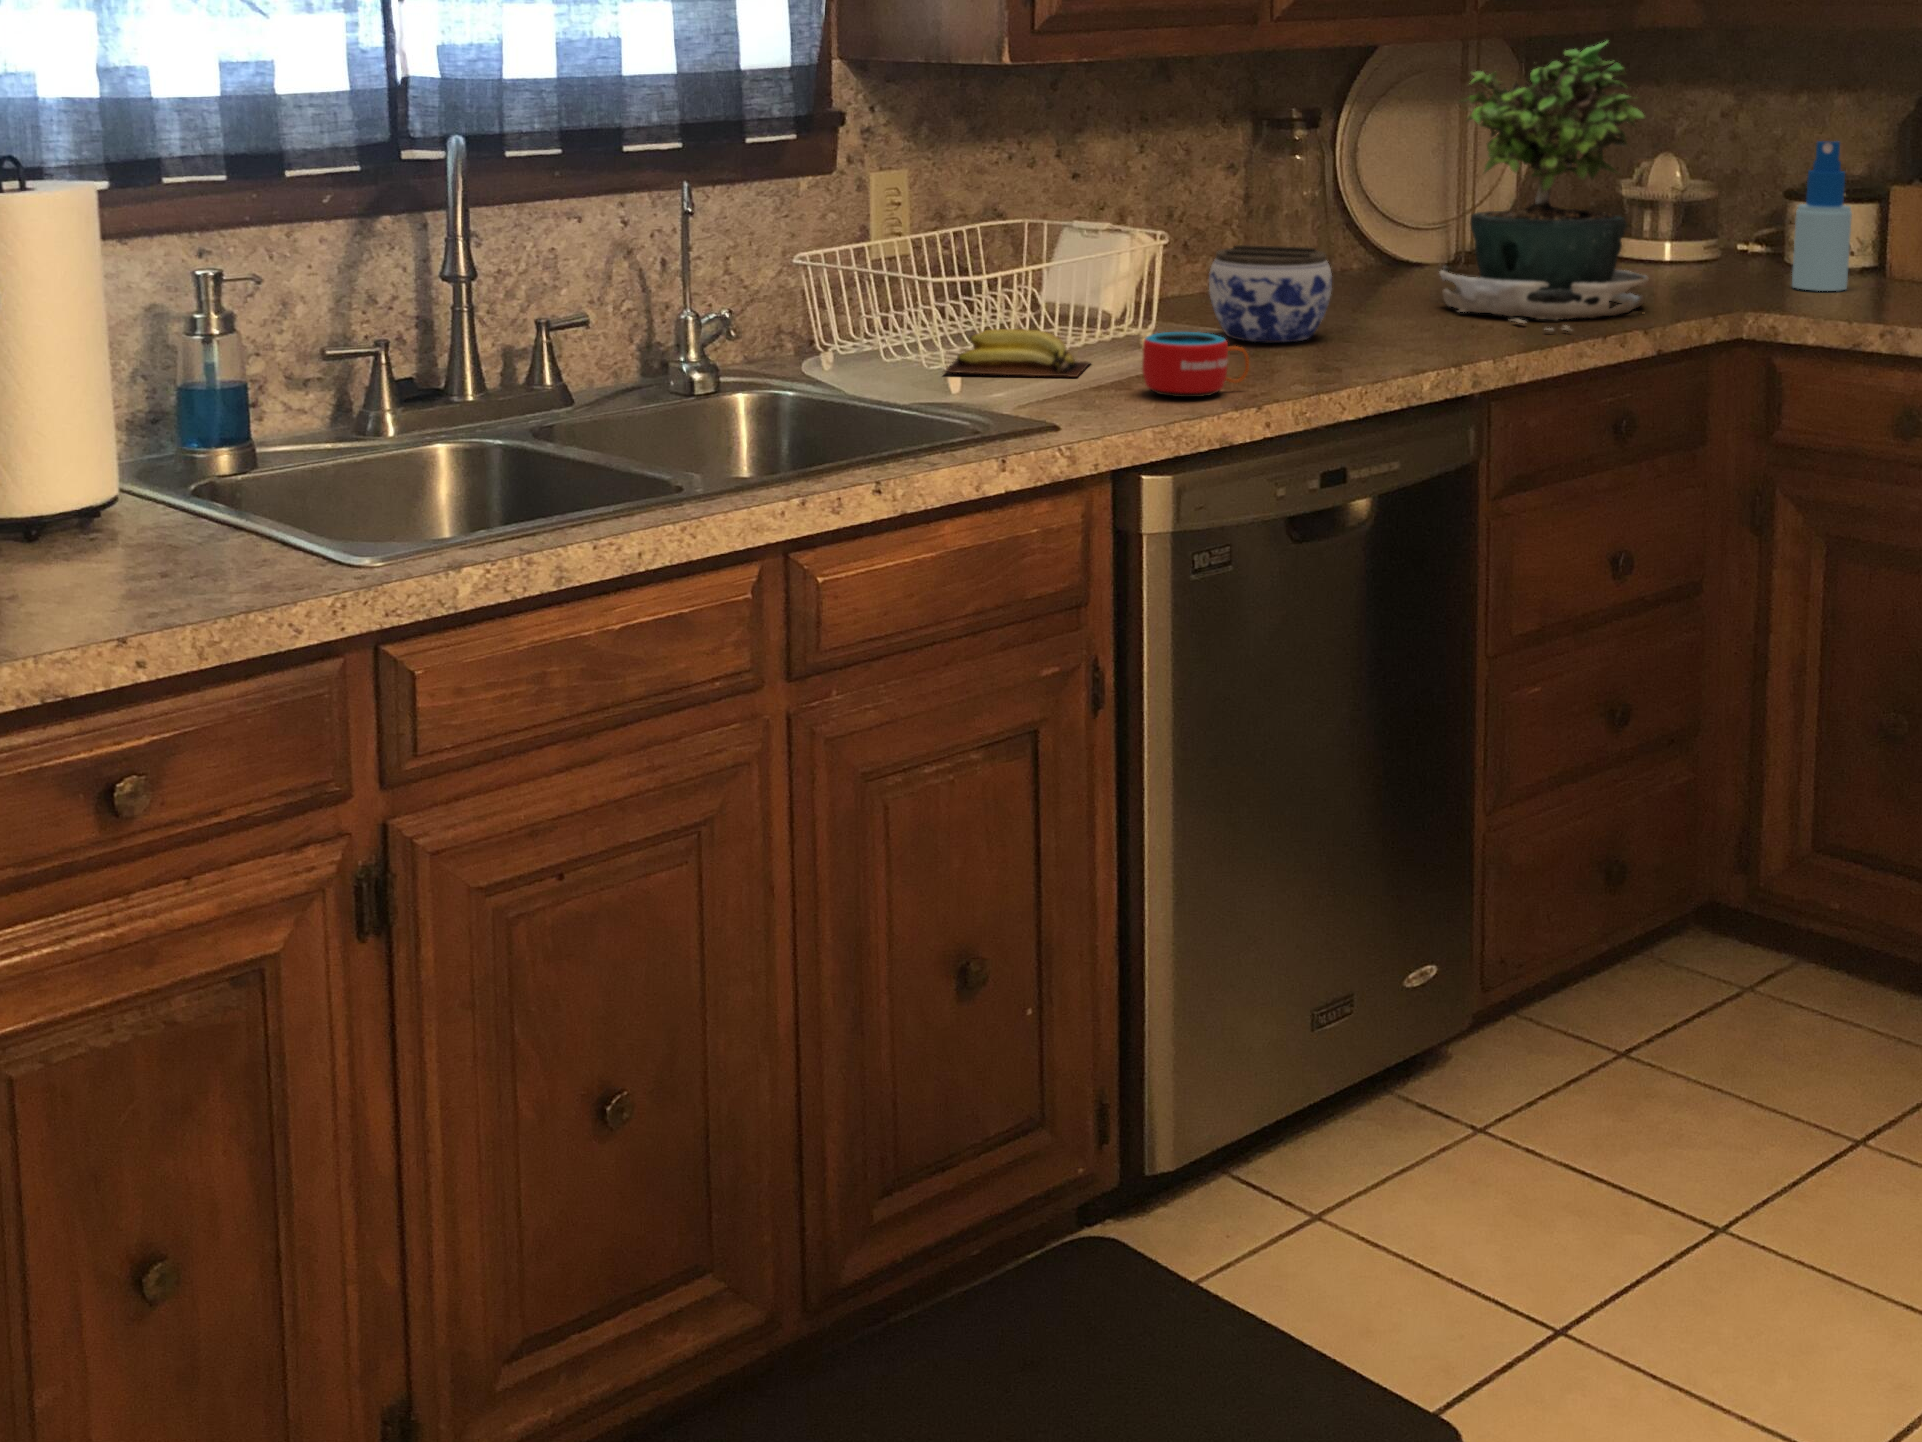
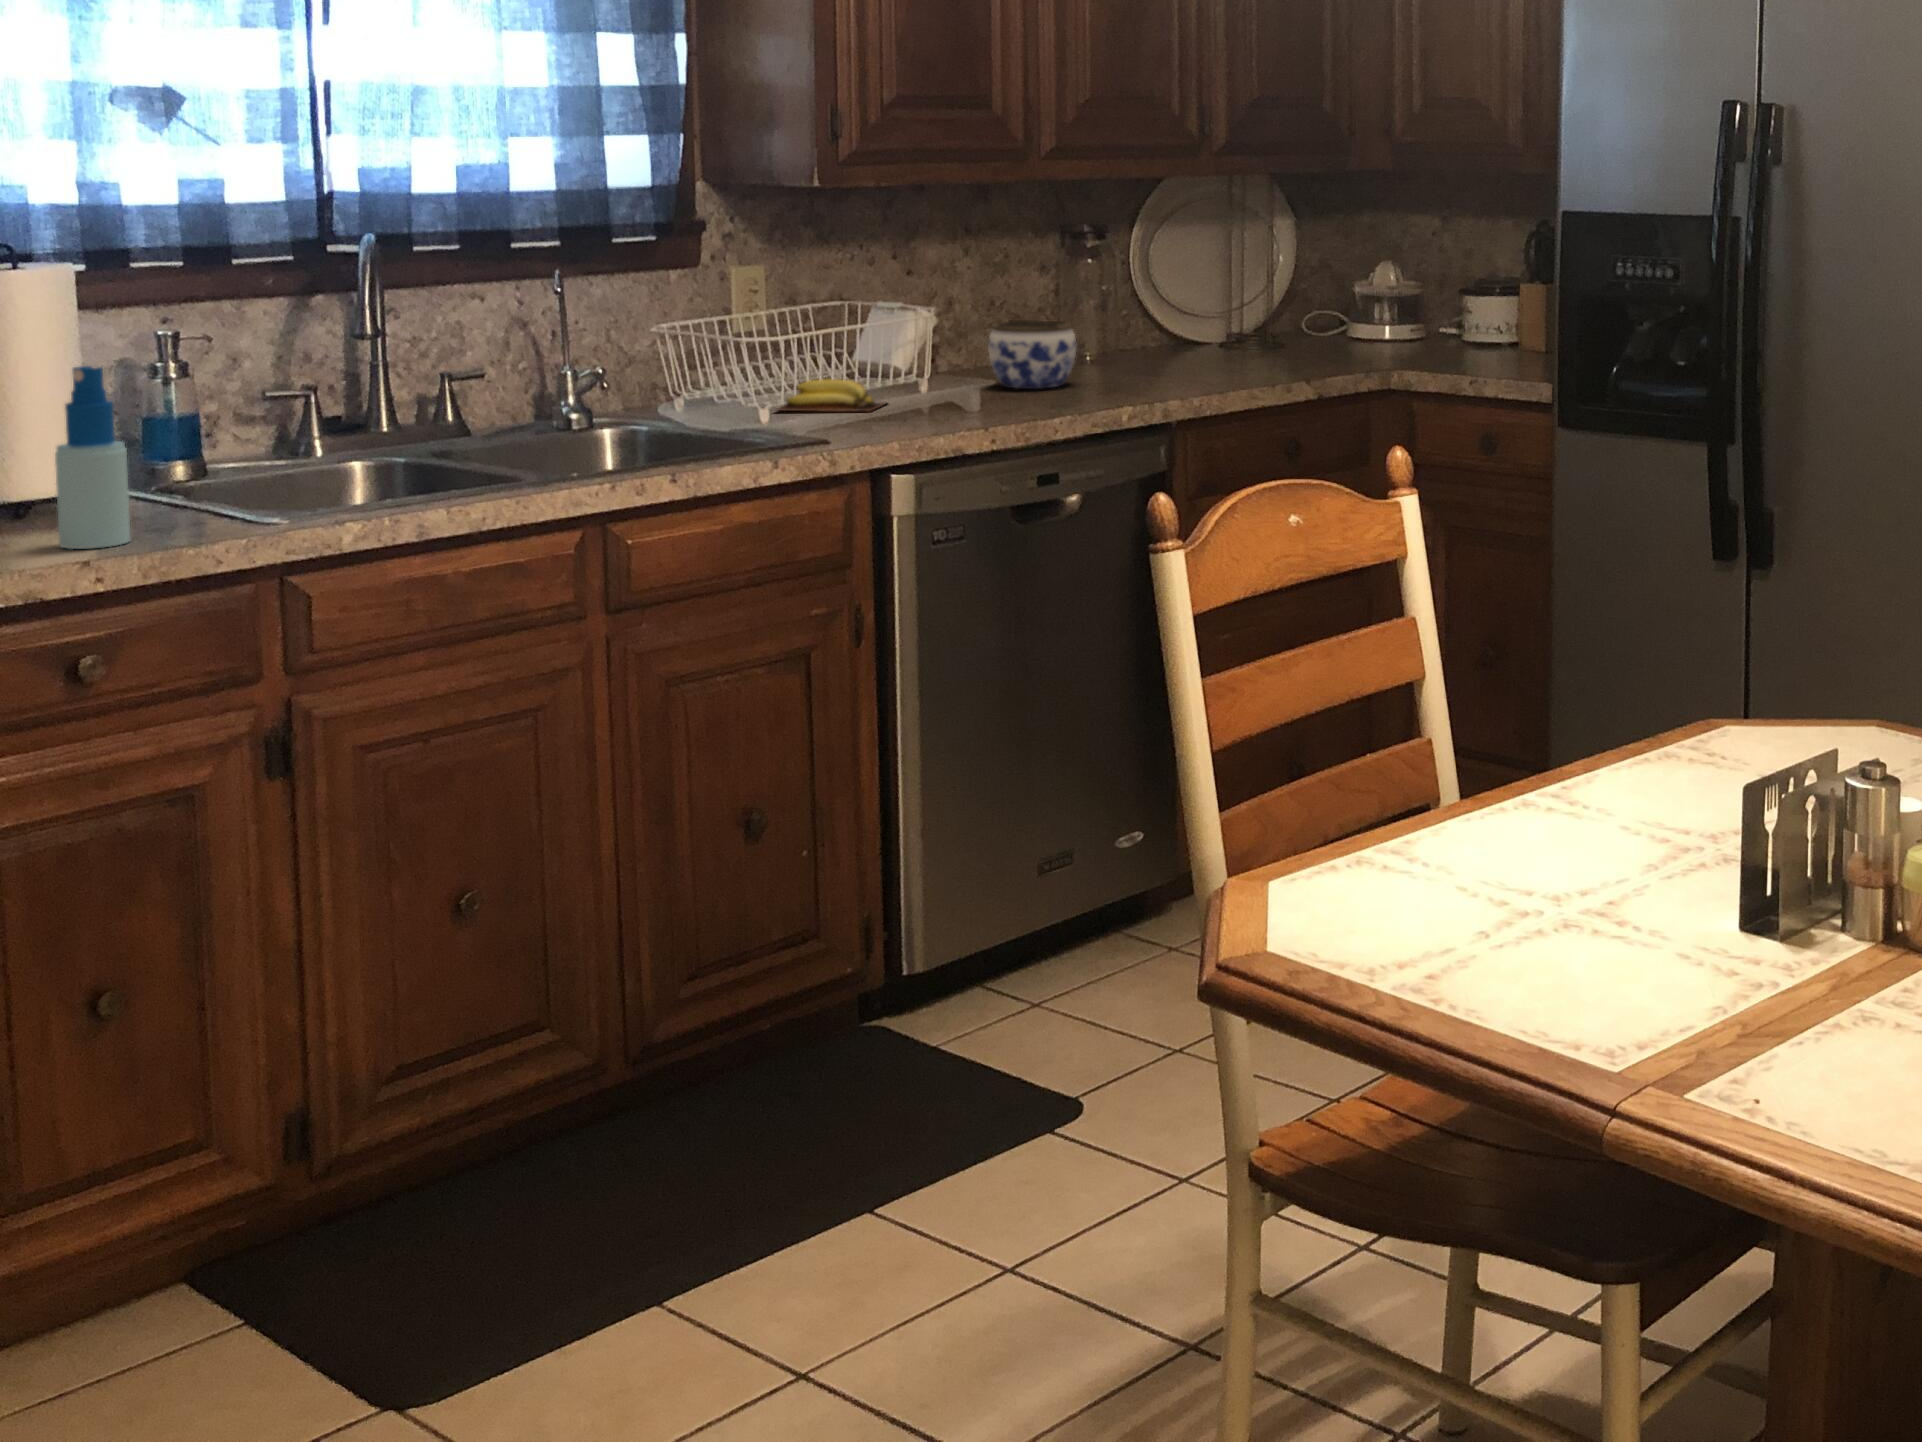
potted plant: present [1440,41,1649,331] -> none [1173,175,1316,378]
spray bottle: present [1792,141,1852,291] -> present [55,366,130,549]
mug: present [1142,332,1249,397] -> none [908,376,986,421]

